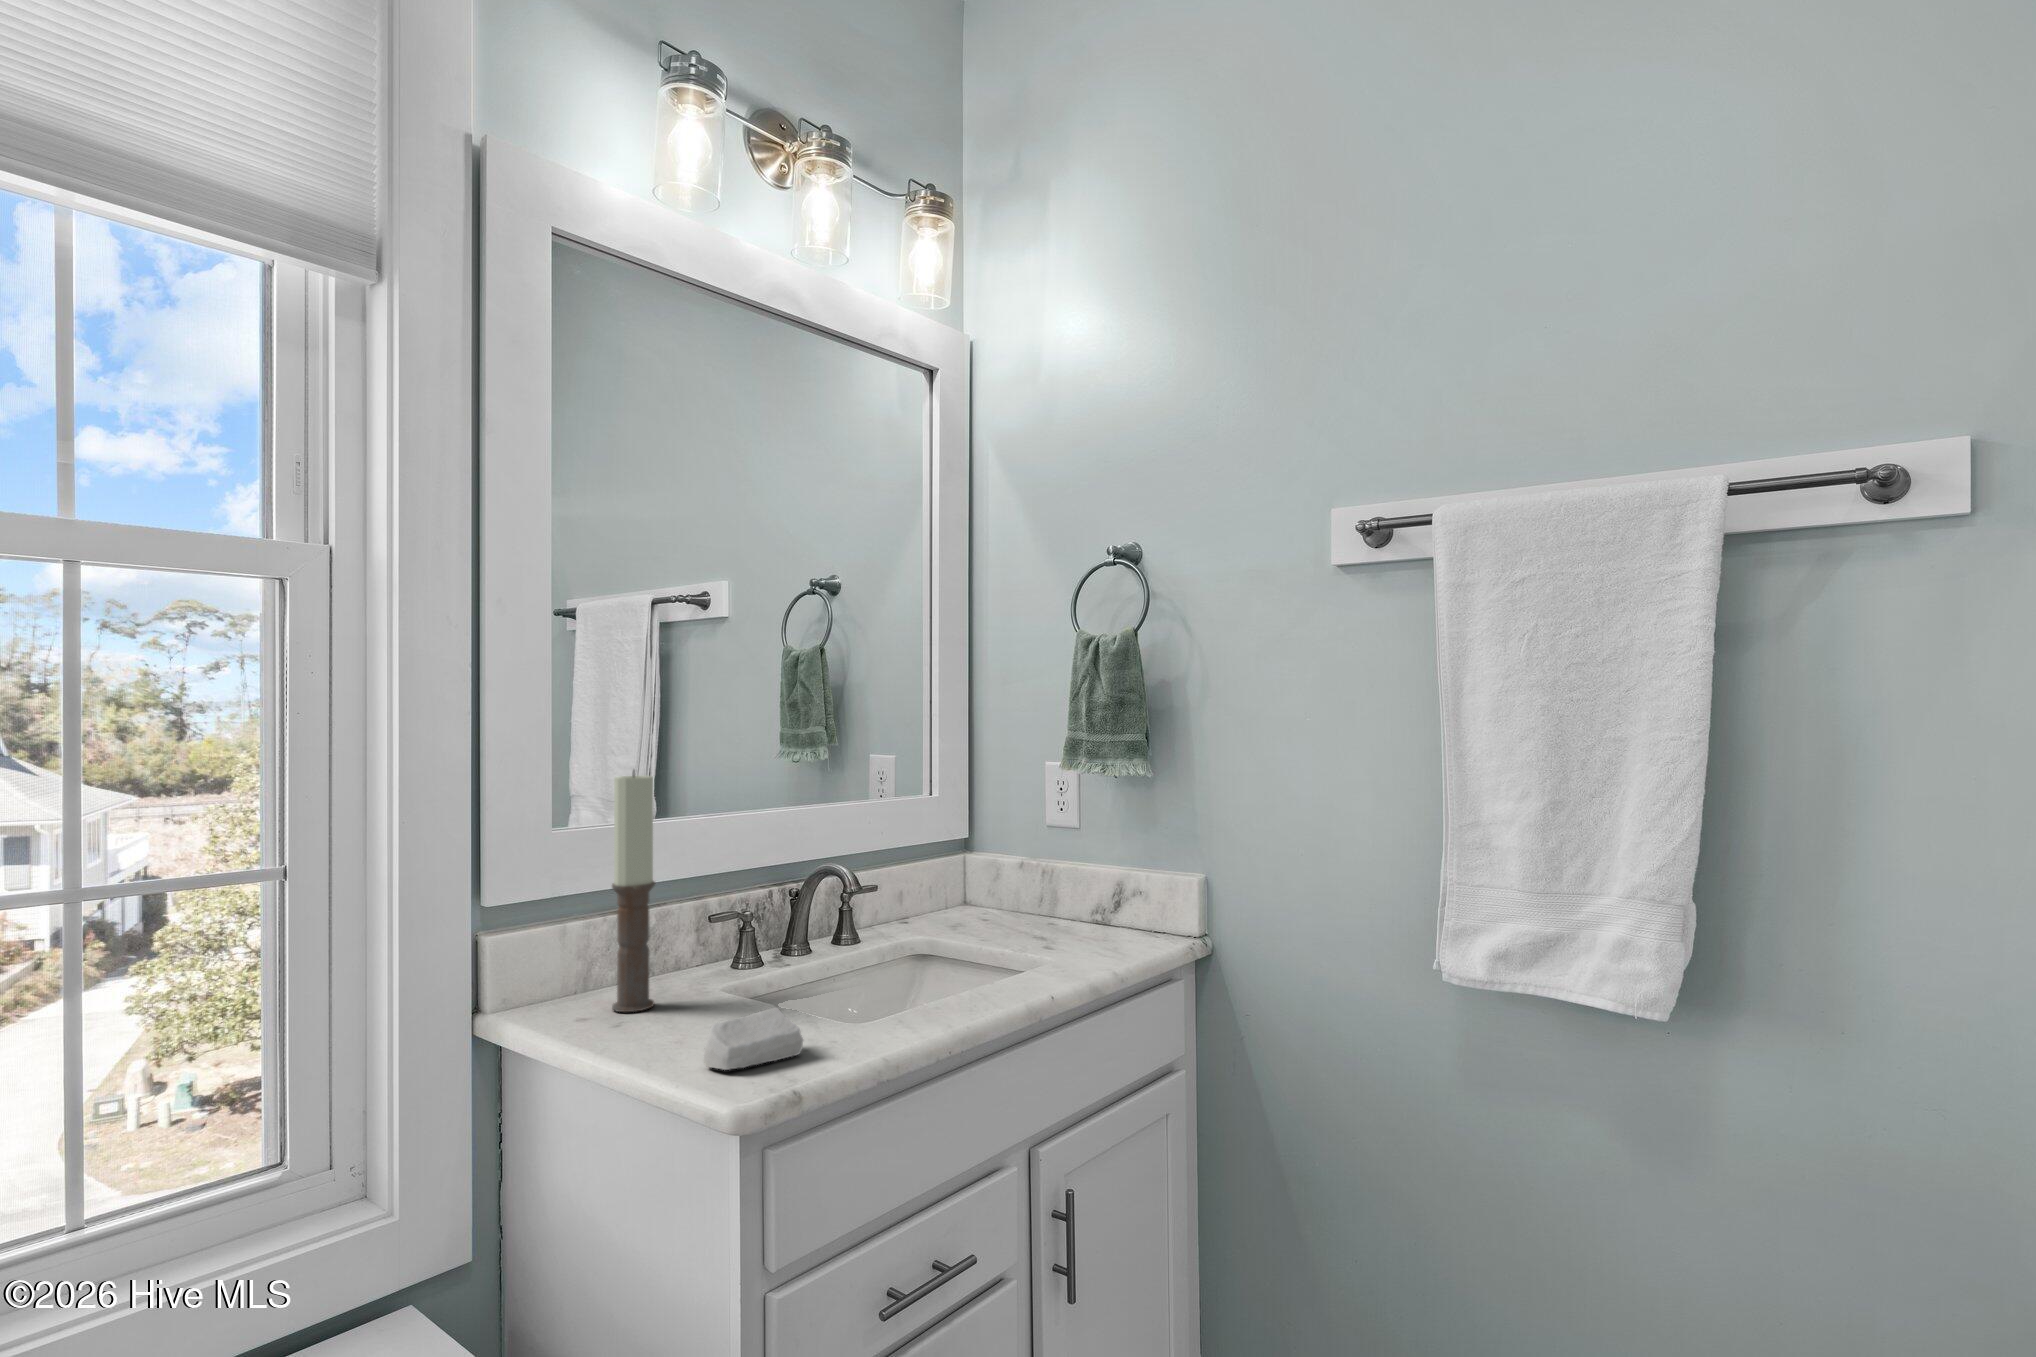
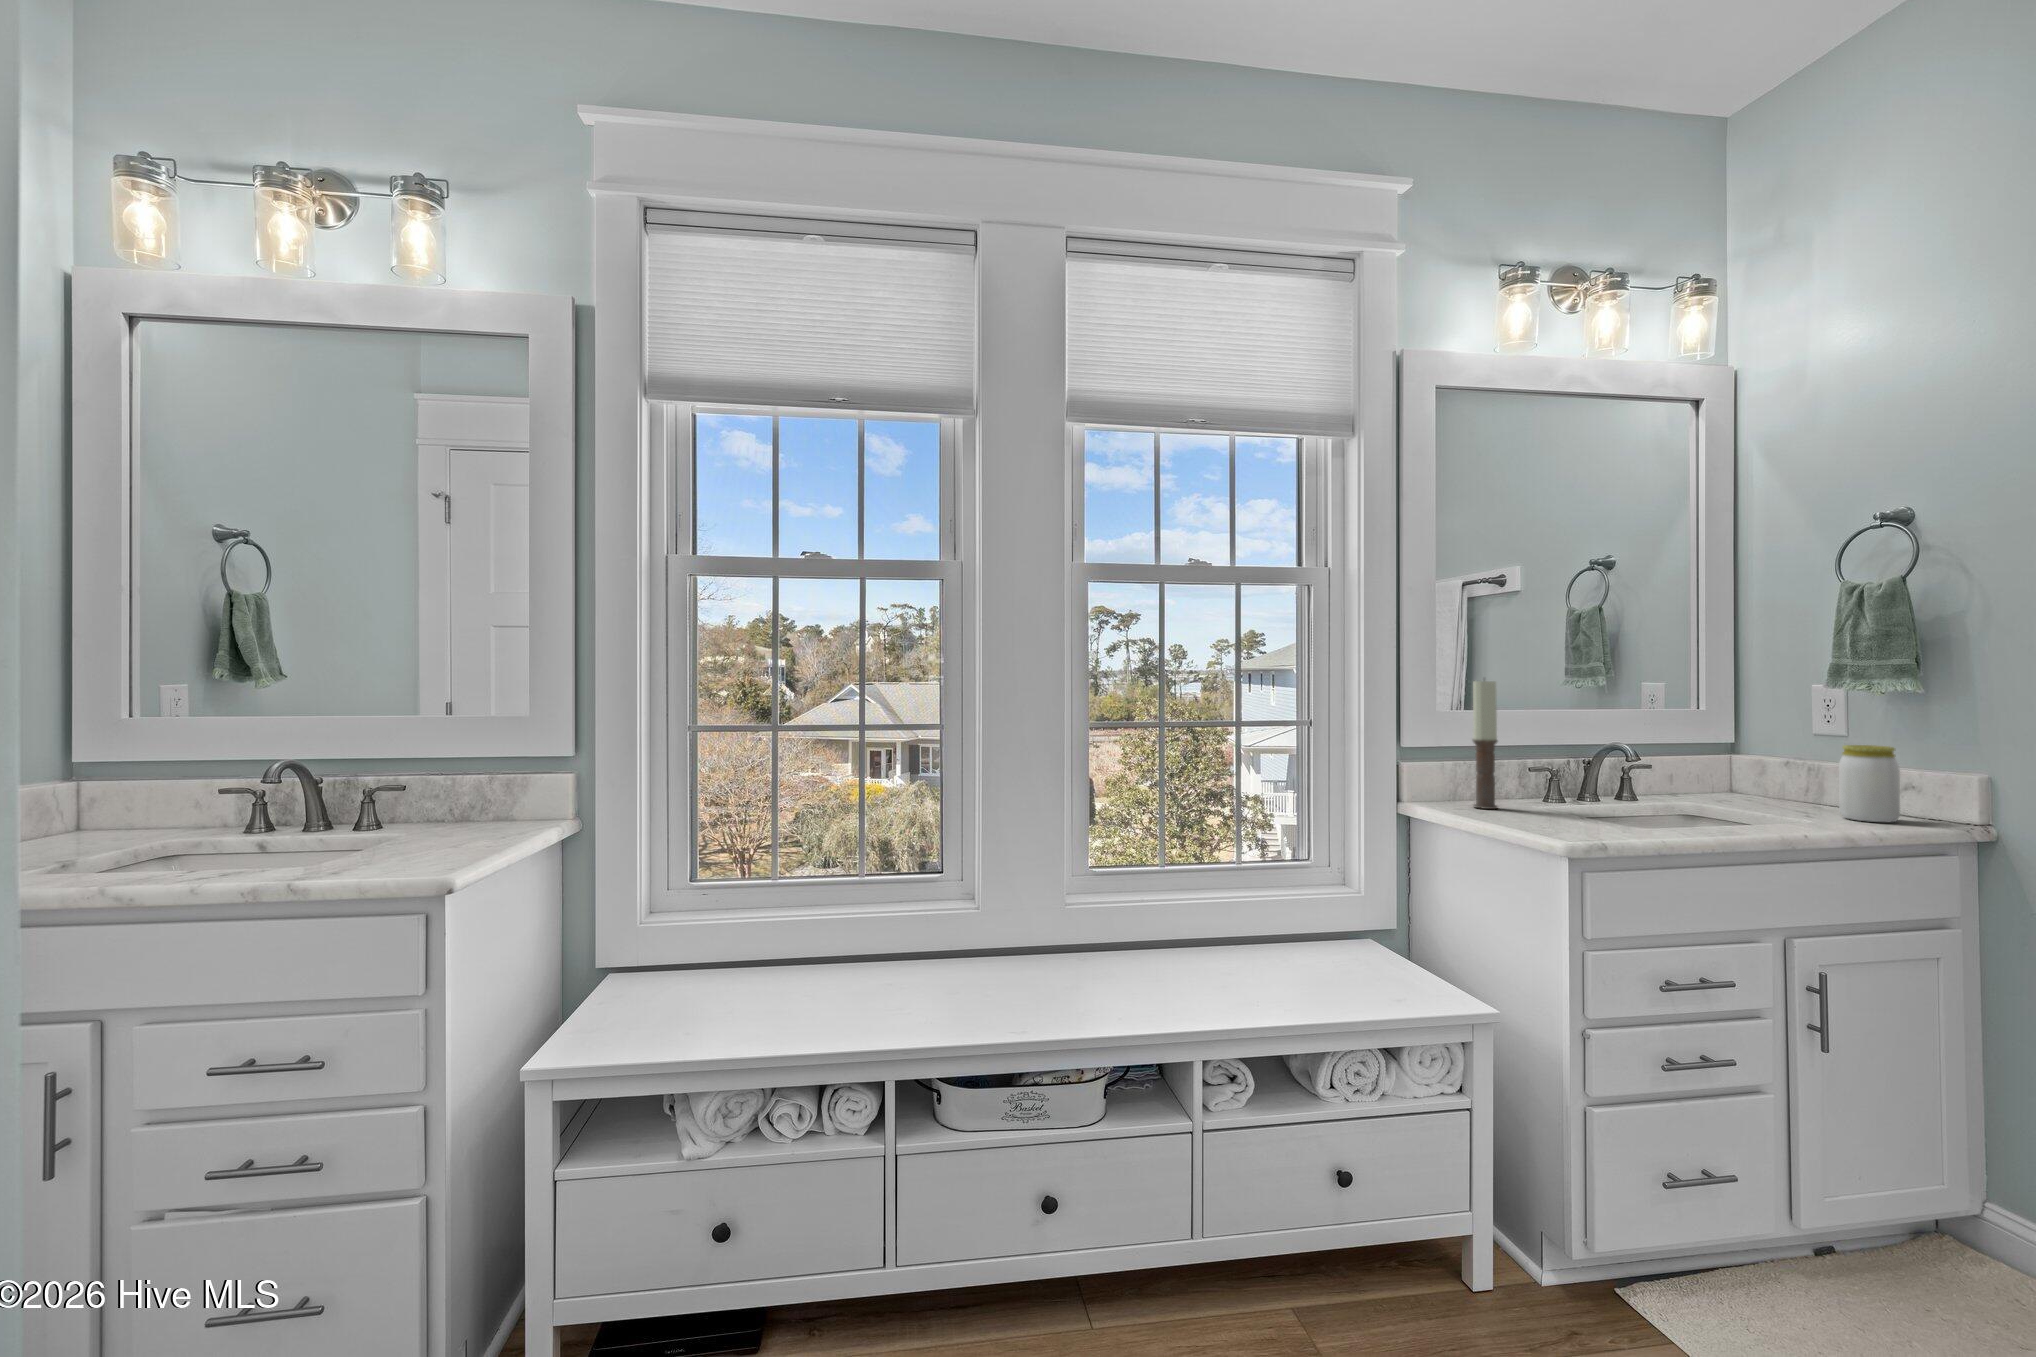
jar: none [1077,845,1133,949] -> present [1839,745,1900,822]
soap bar: present [704,1008,803,1070] -> none [1541,806,1606,832]

